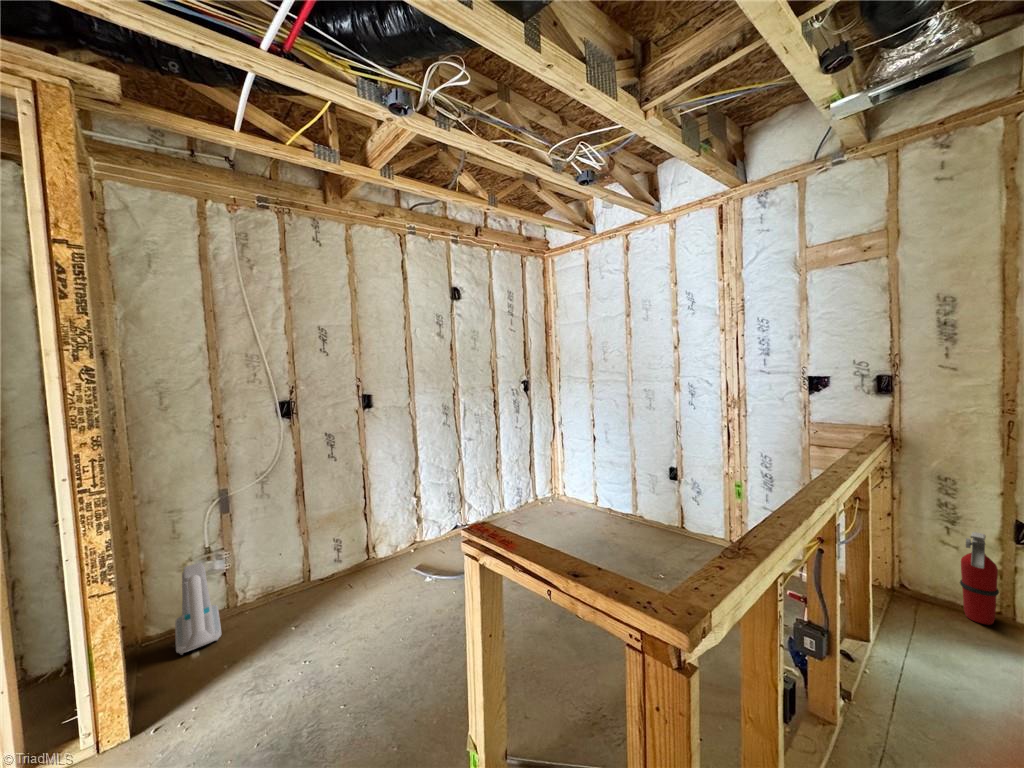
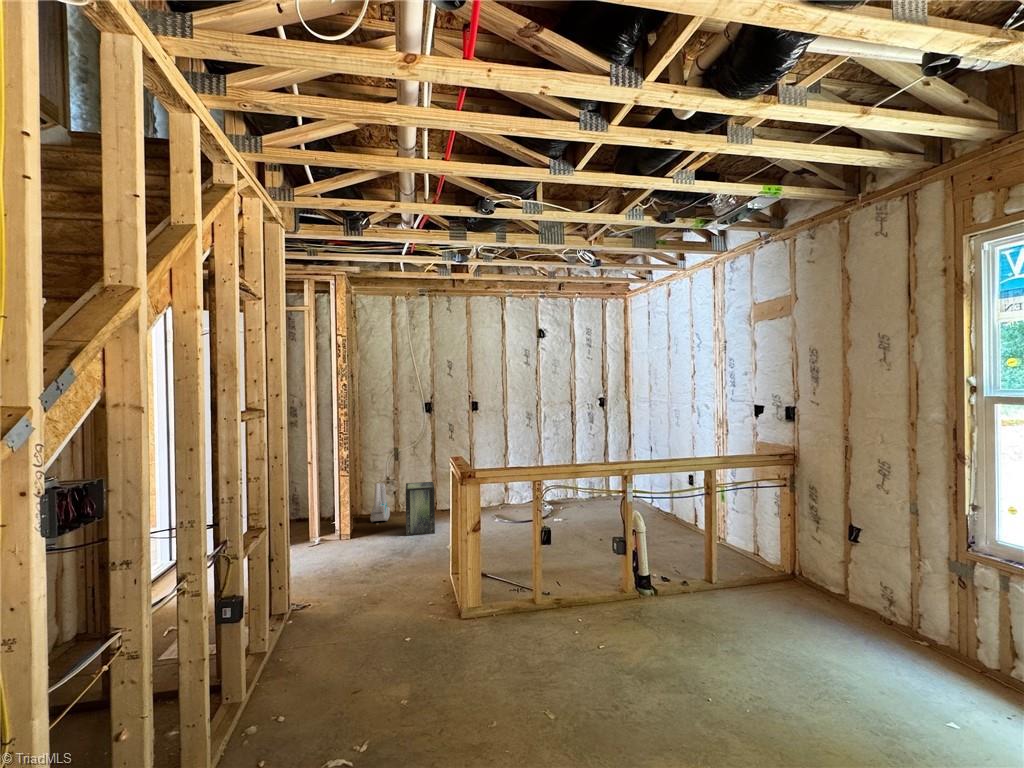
fire extinguisher: present [960,532,999,625] -> none [812,537,848,613]
storage box: none [267,543,345,674] -> present [406,482,435,536]

